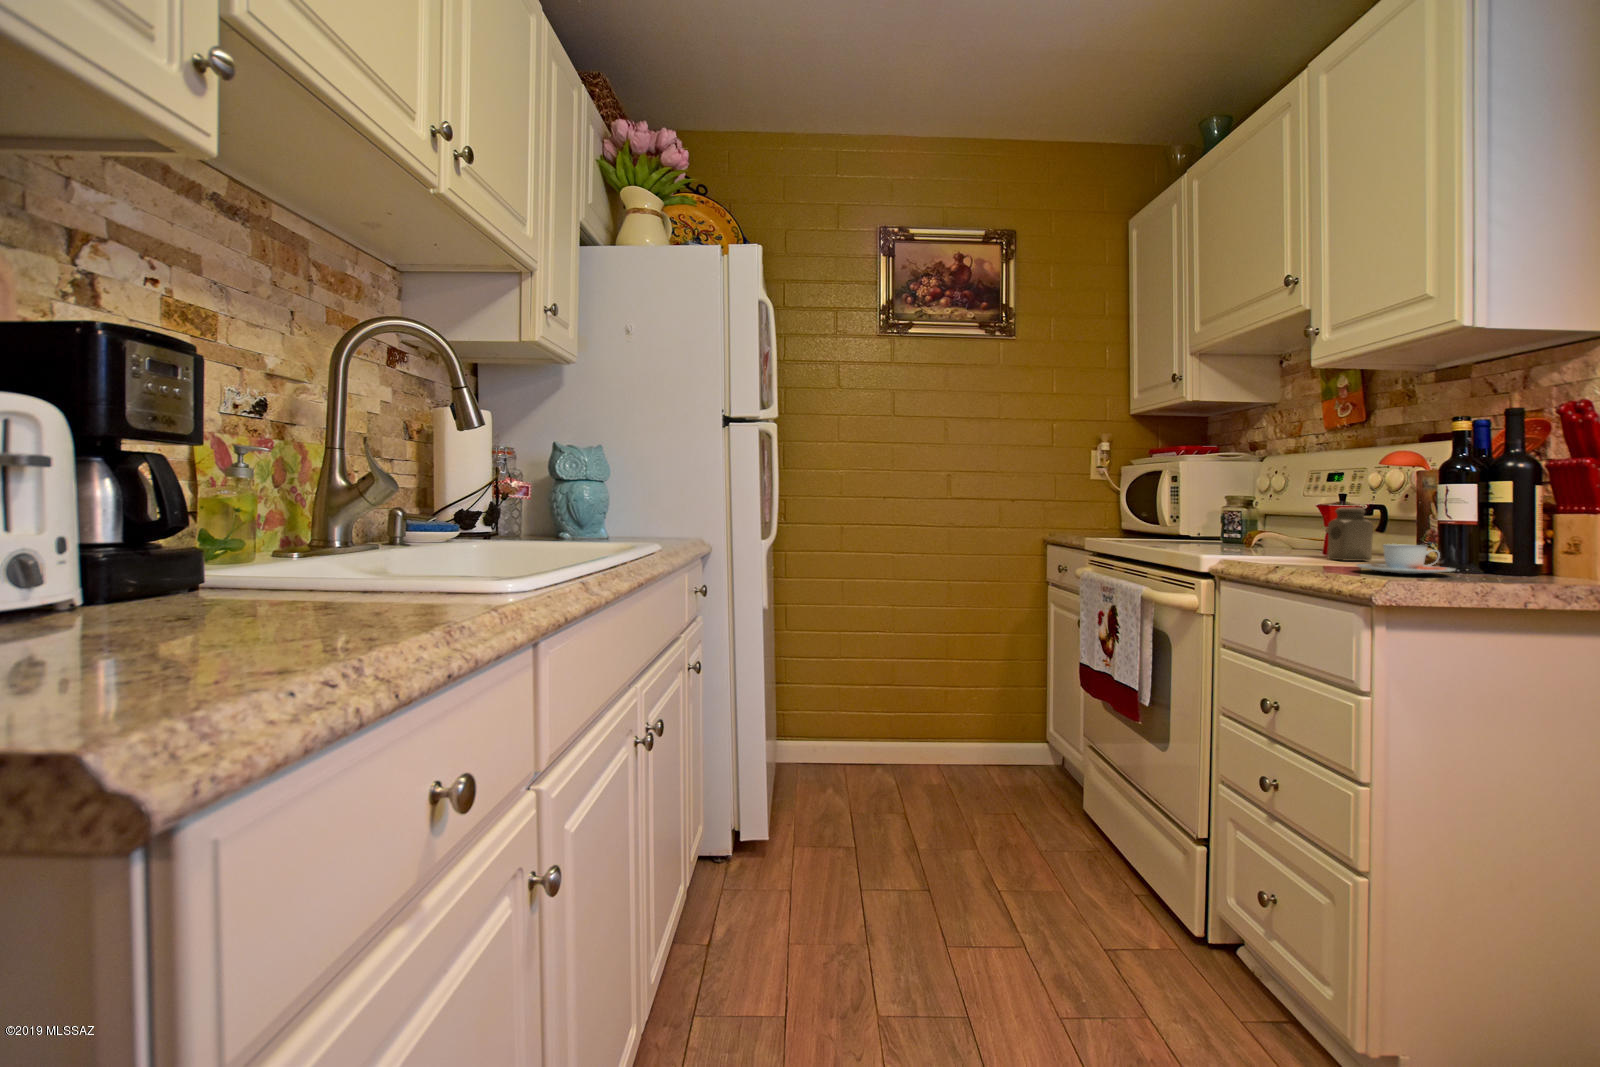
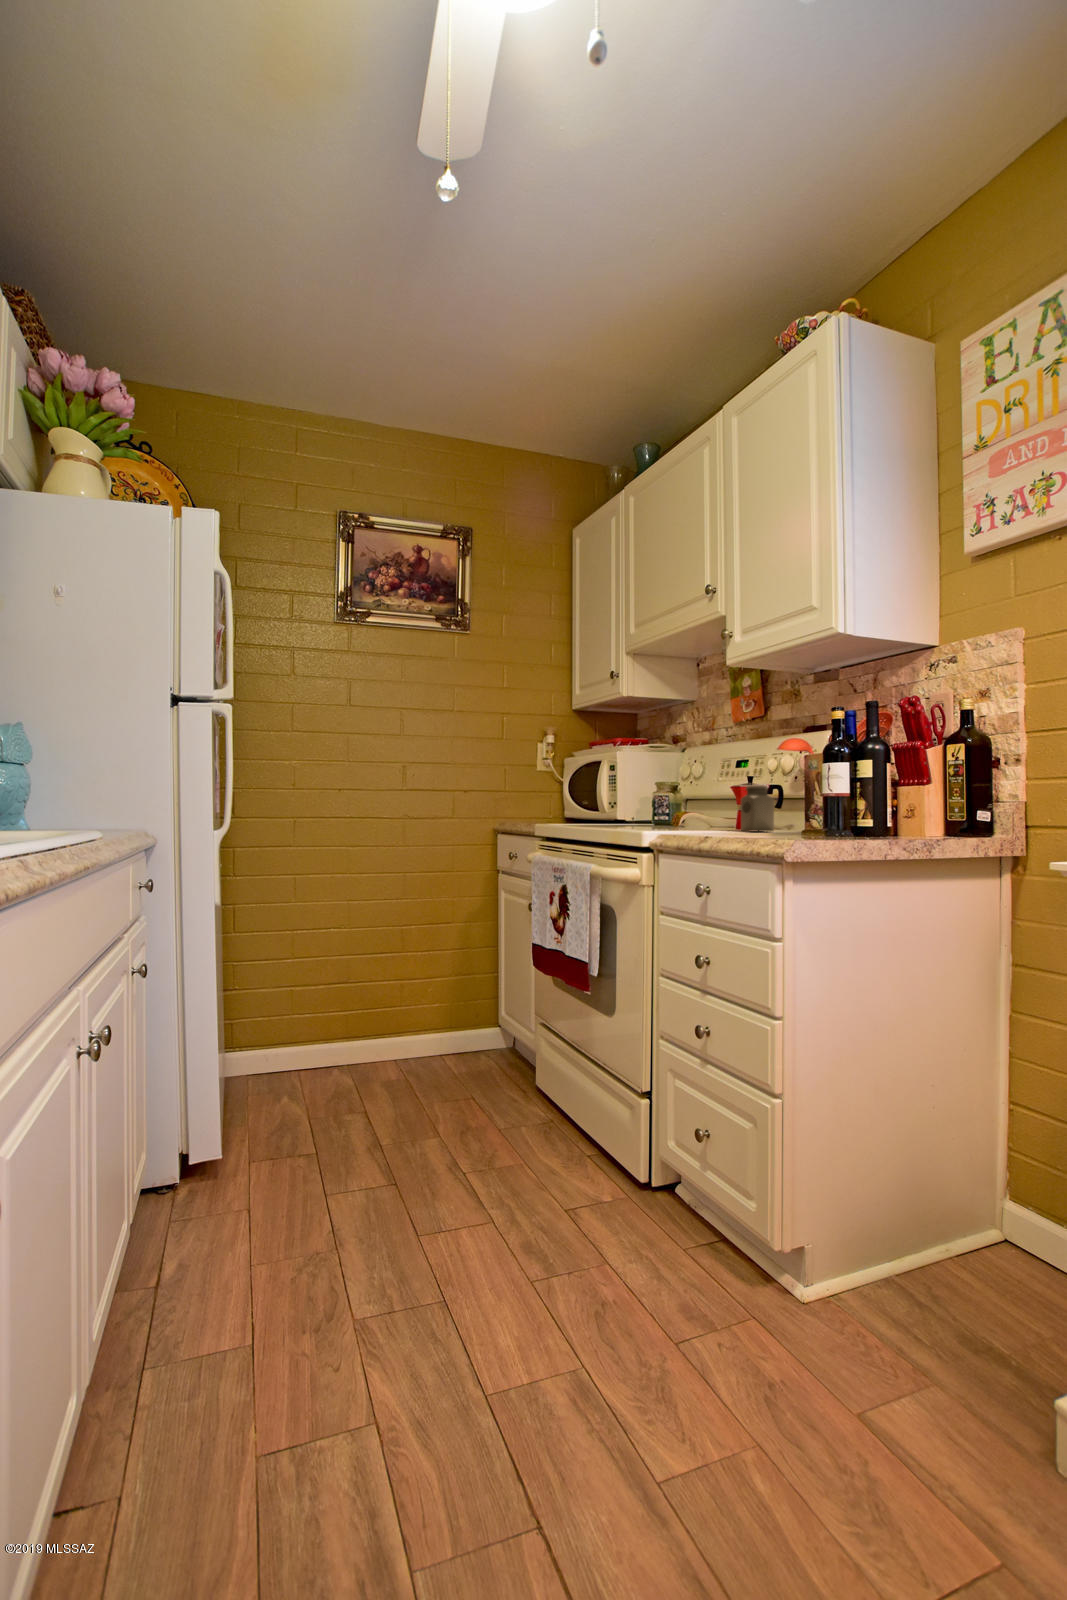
teacup: present [1356,544,1455,574] -> none [765,813,838,837]

